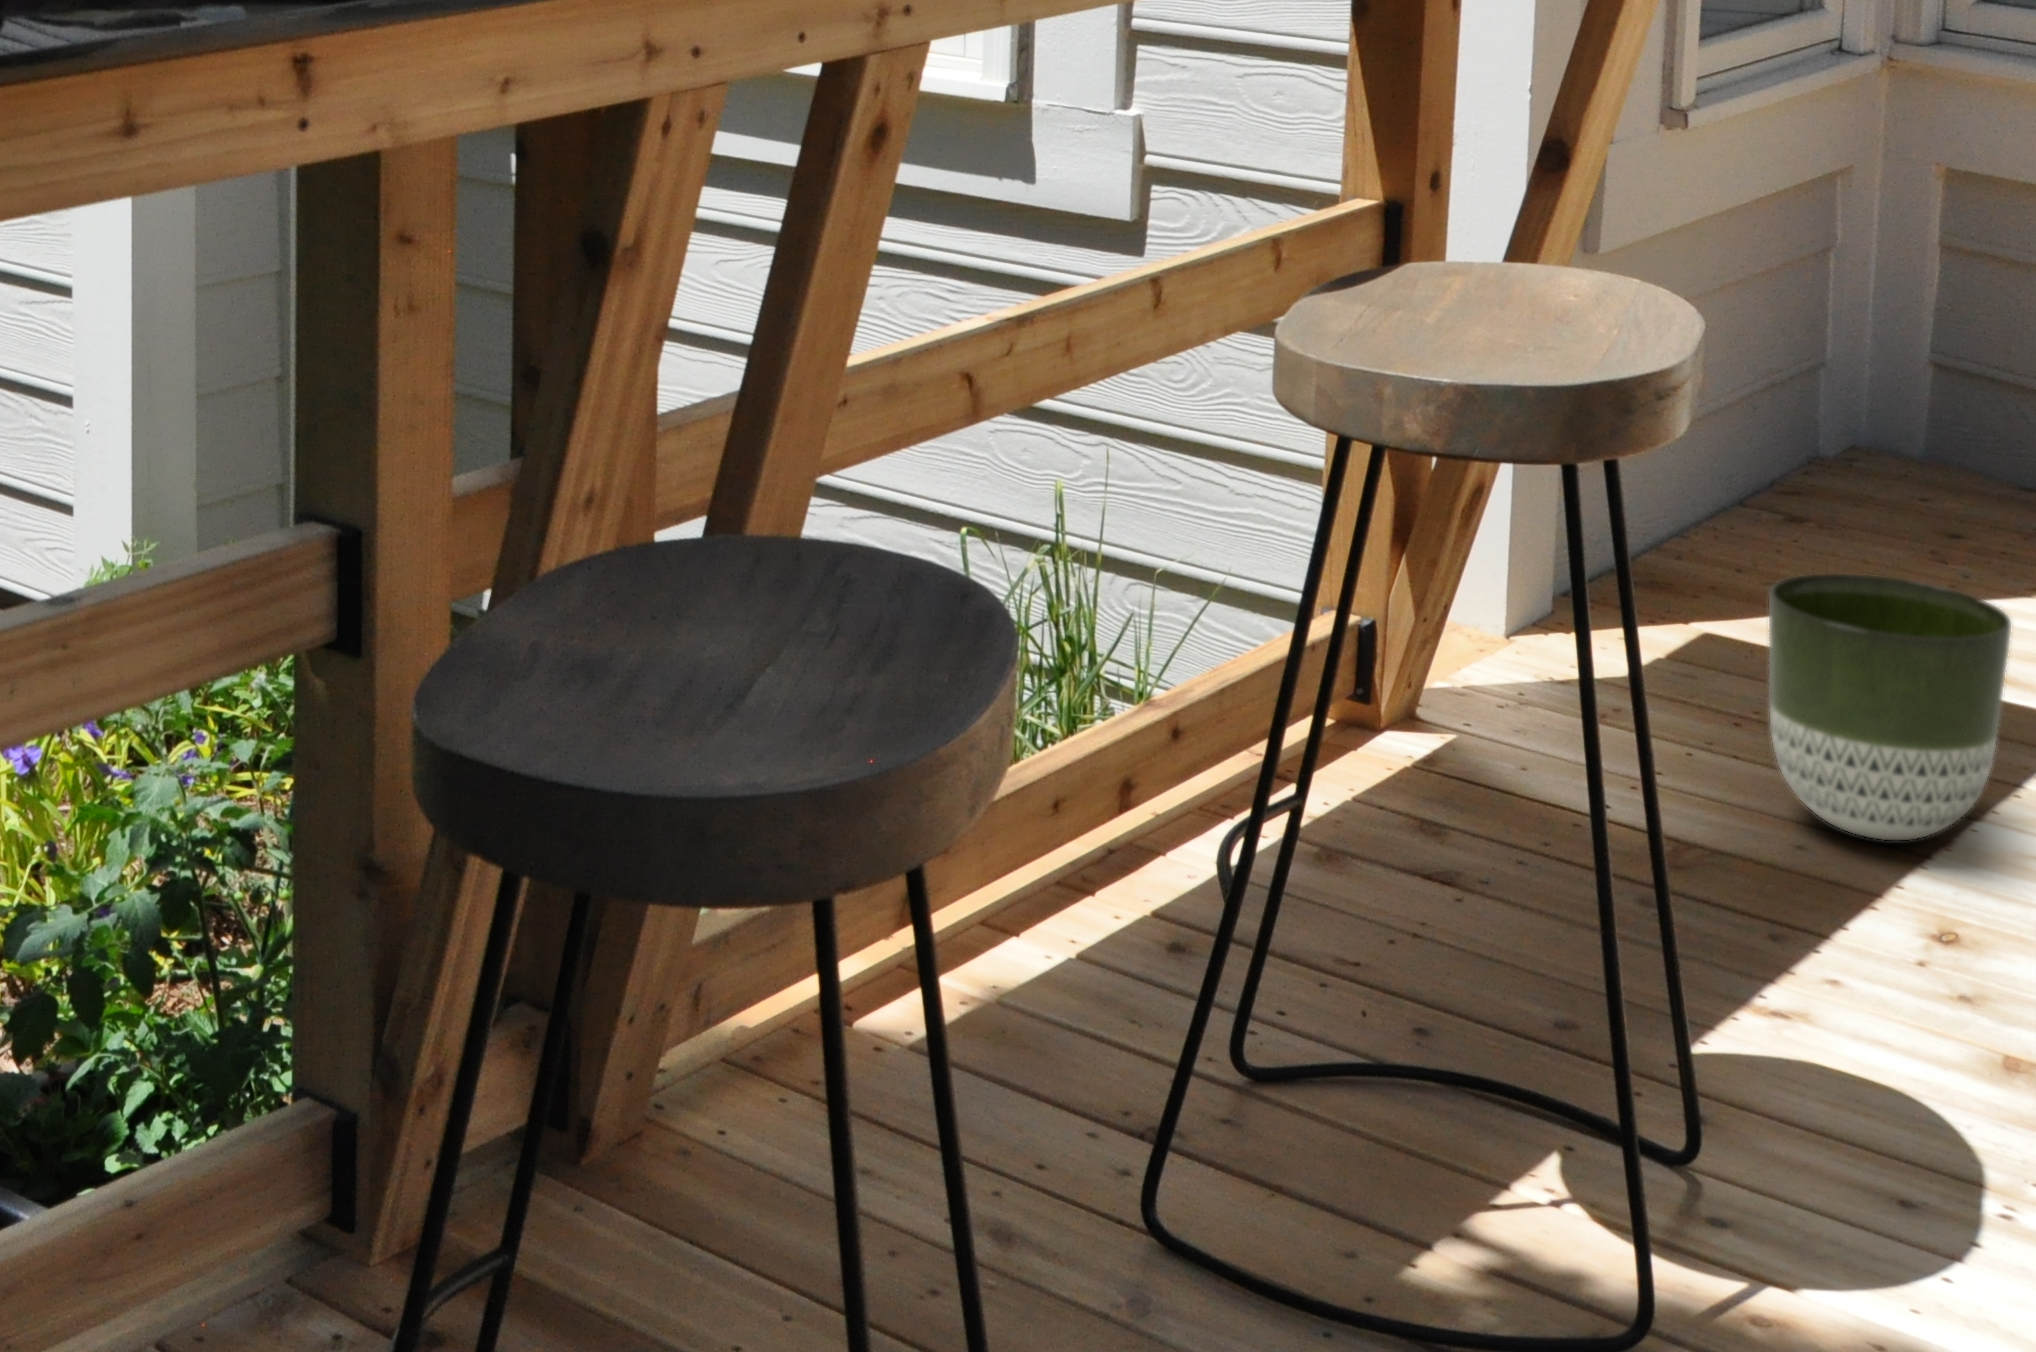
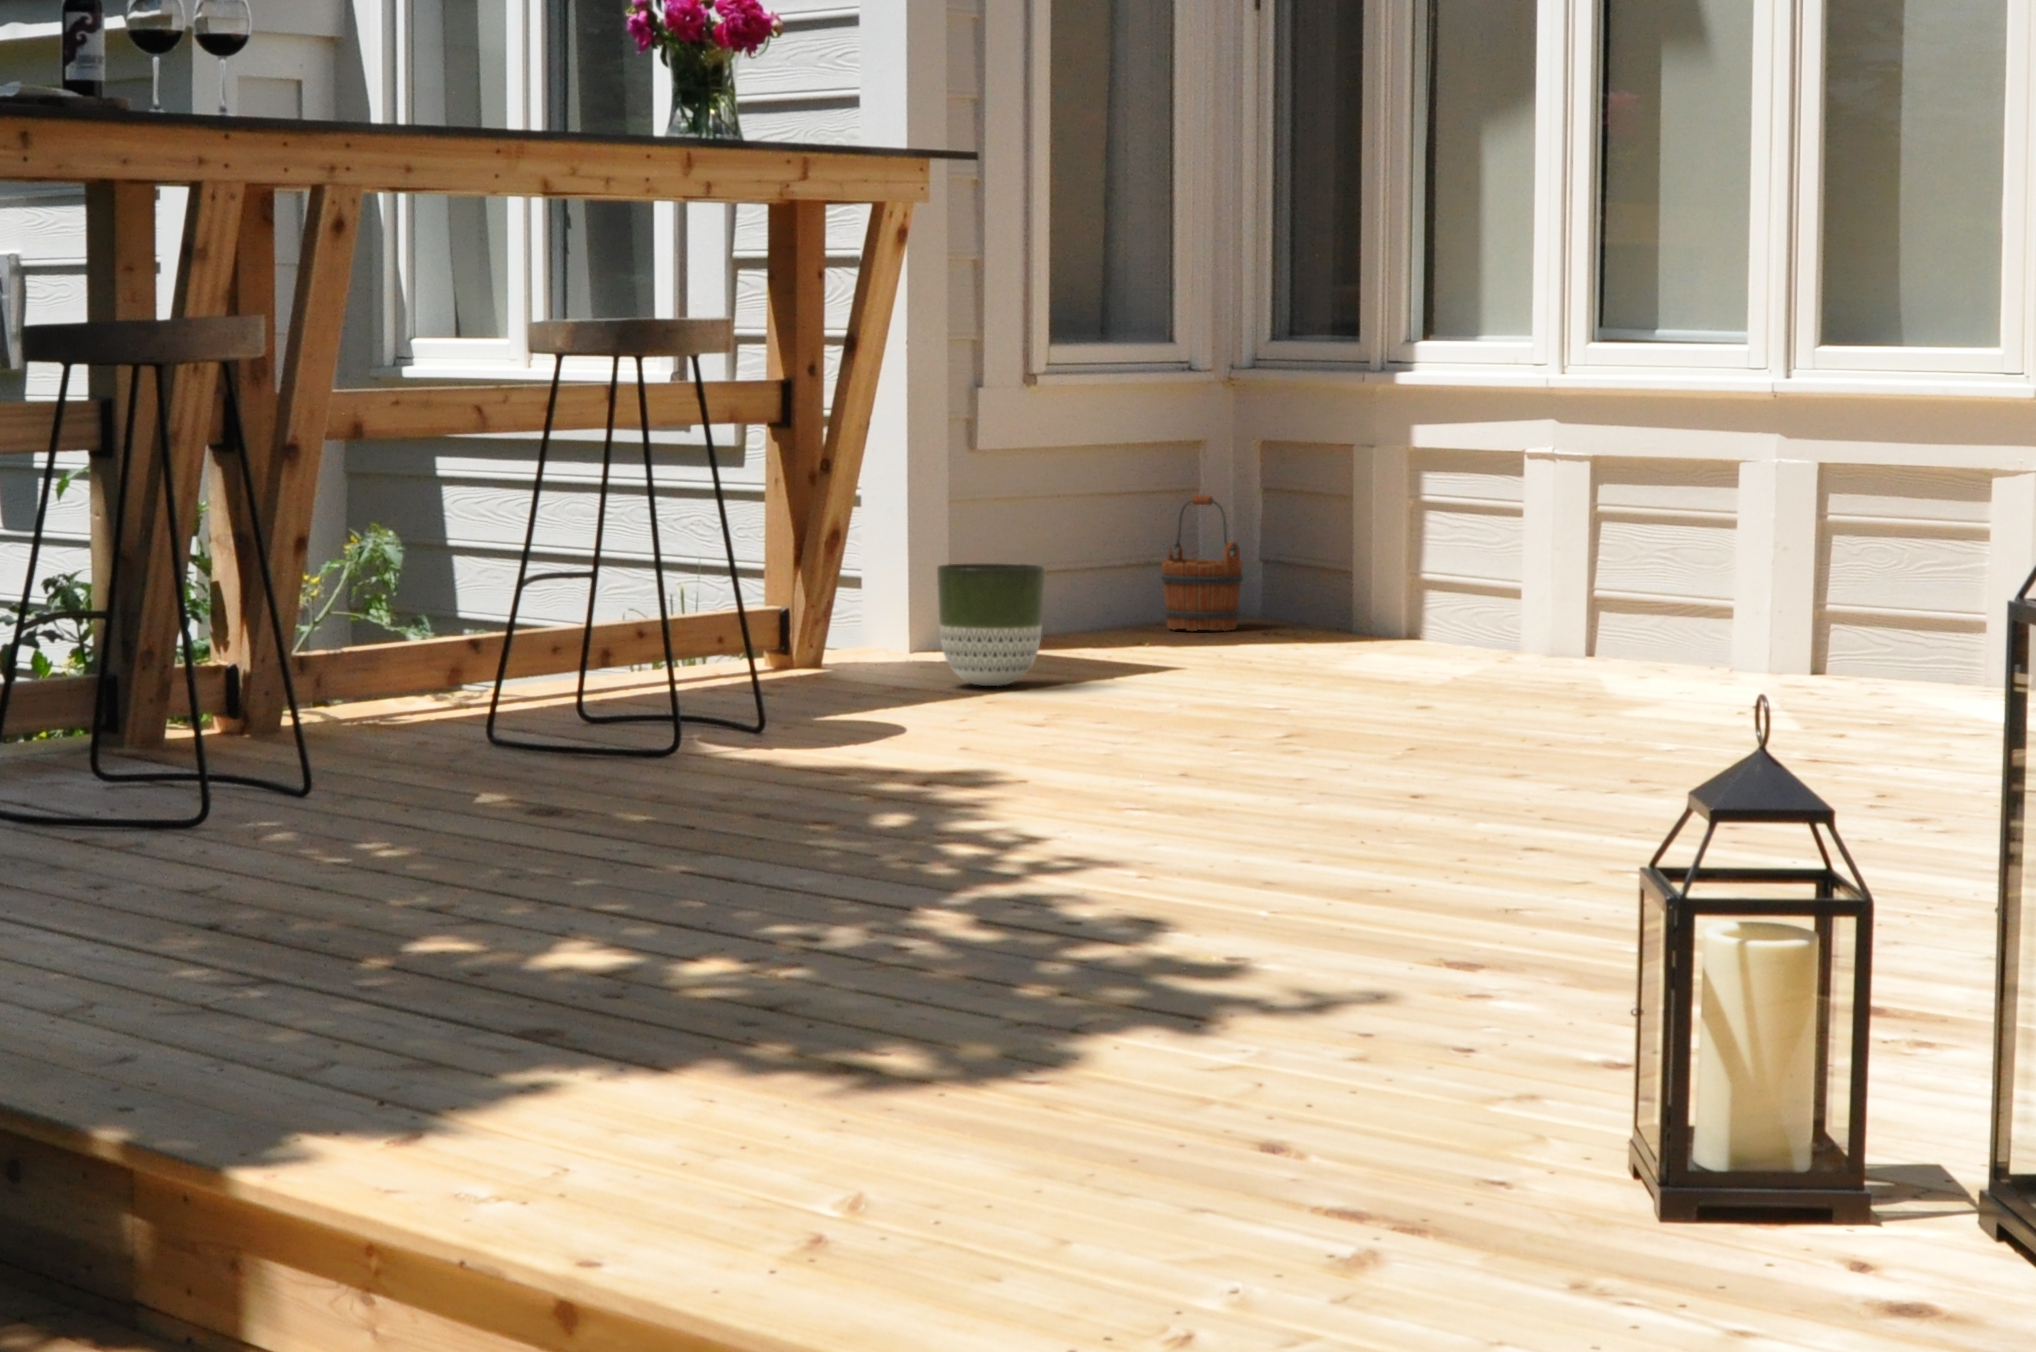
wooden bucket: none [1825,273,1991,516] -> present [1161,495,1243,631]

